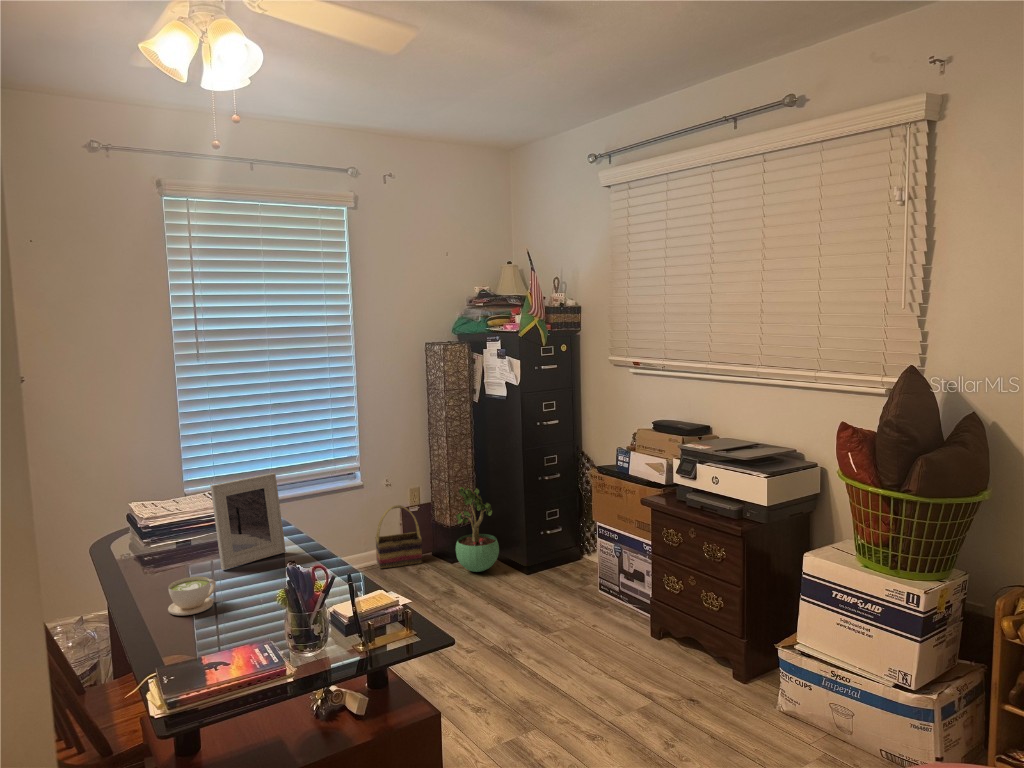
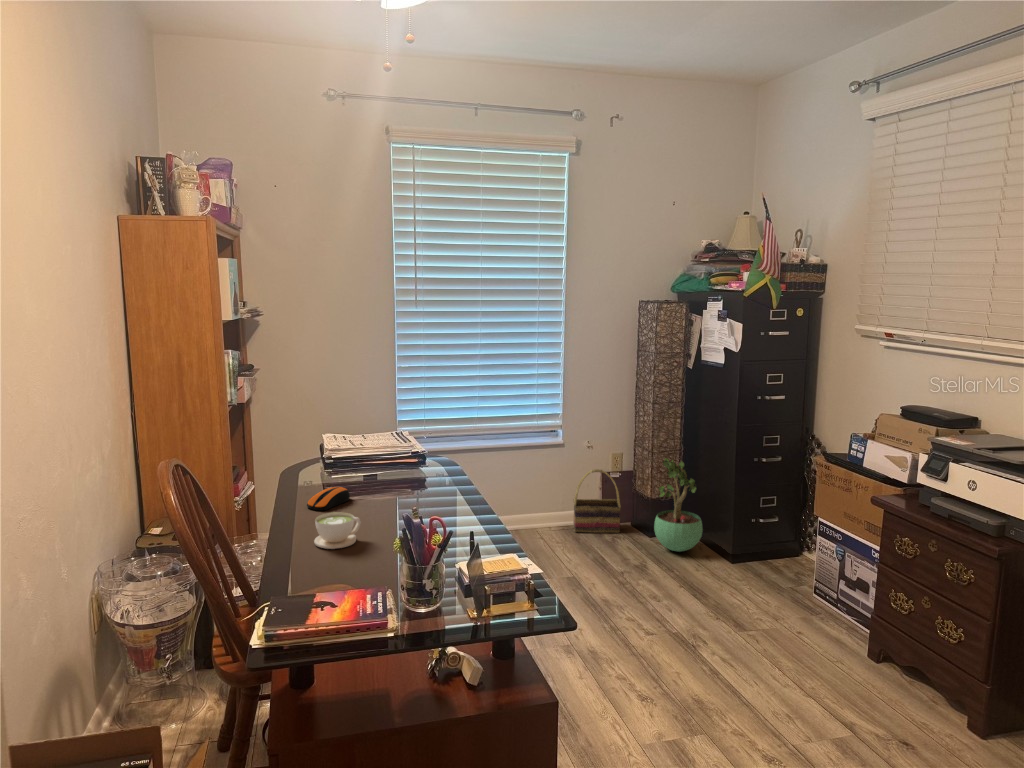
picture frame: present [210,473,286,570] -> none [373,419,444,510]
computer mouse: none [140,553,184,580] -> present [307,487,350,510]

